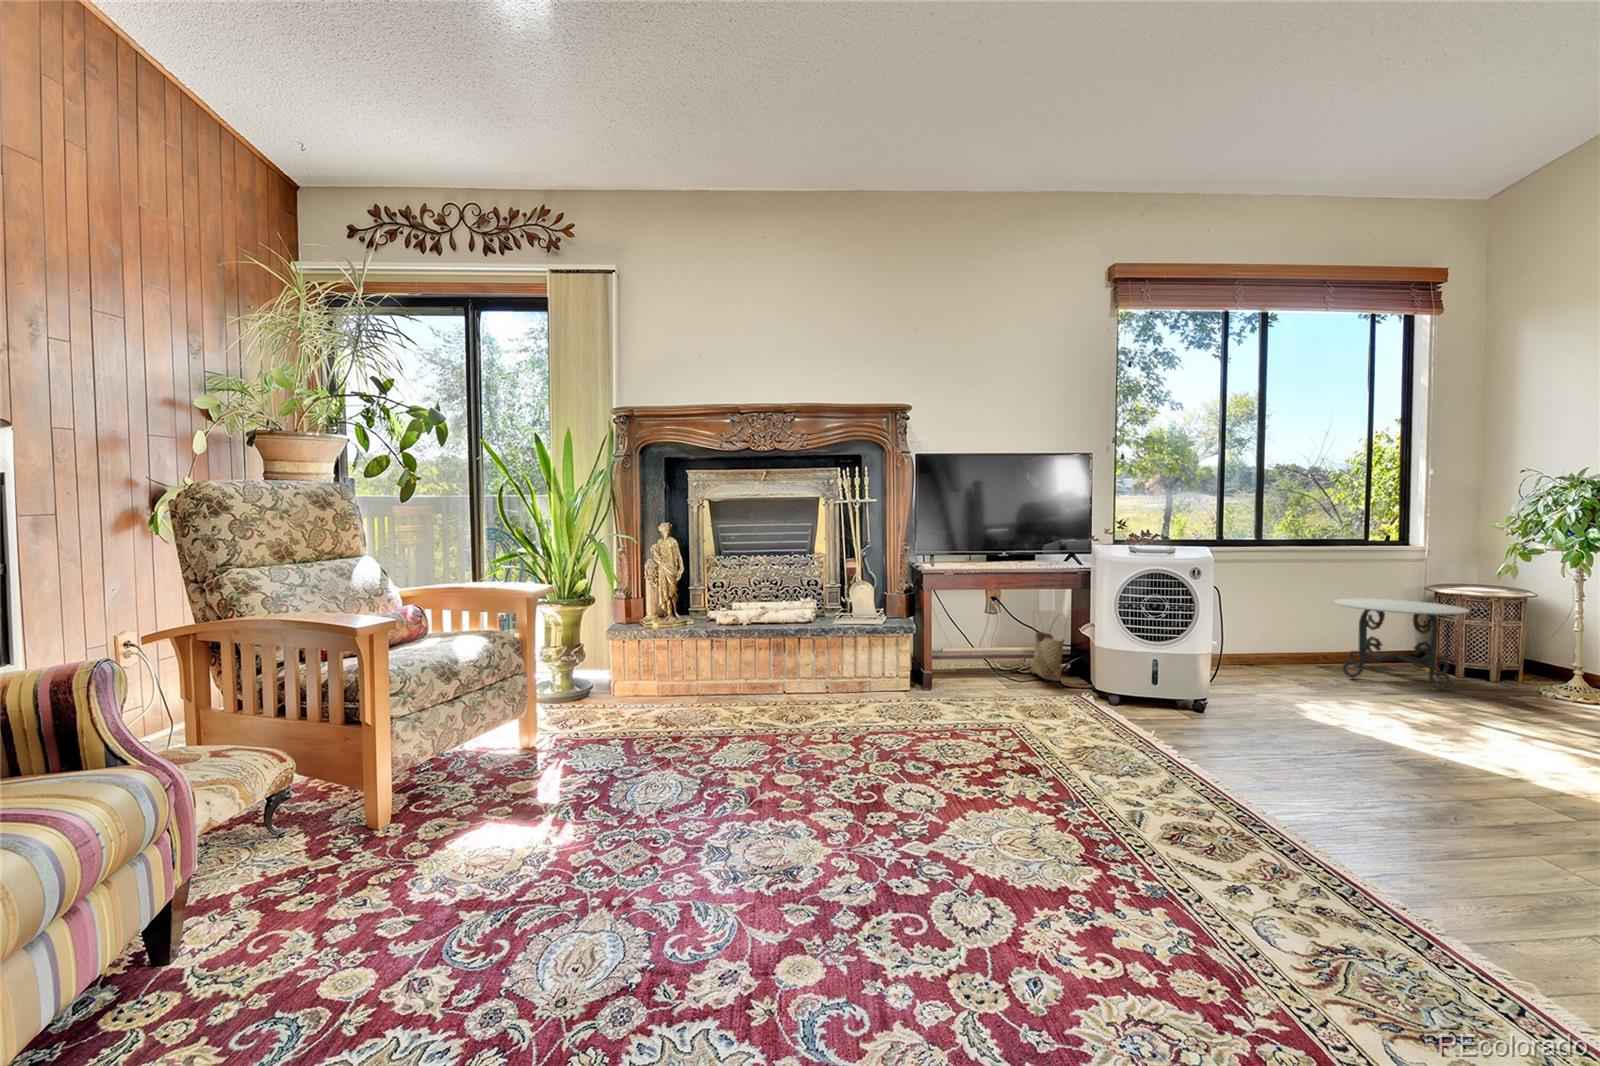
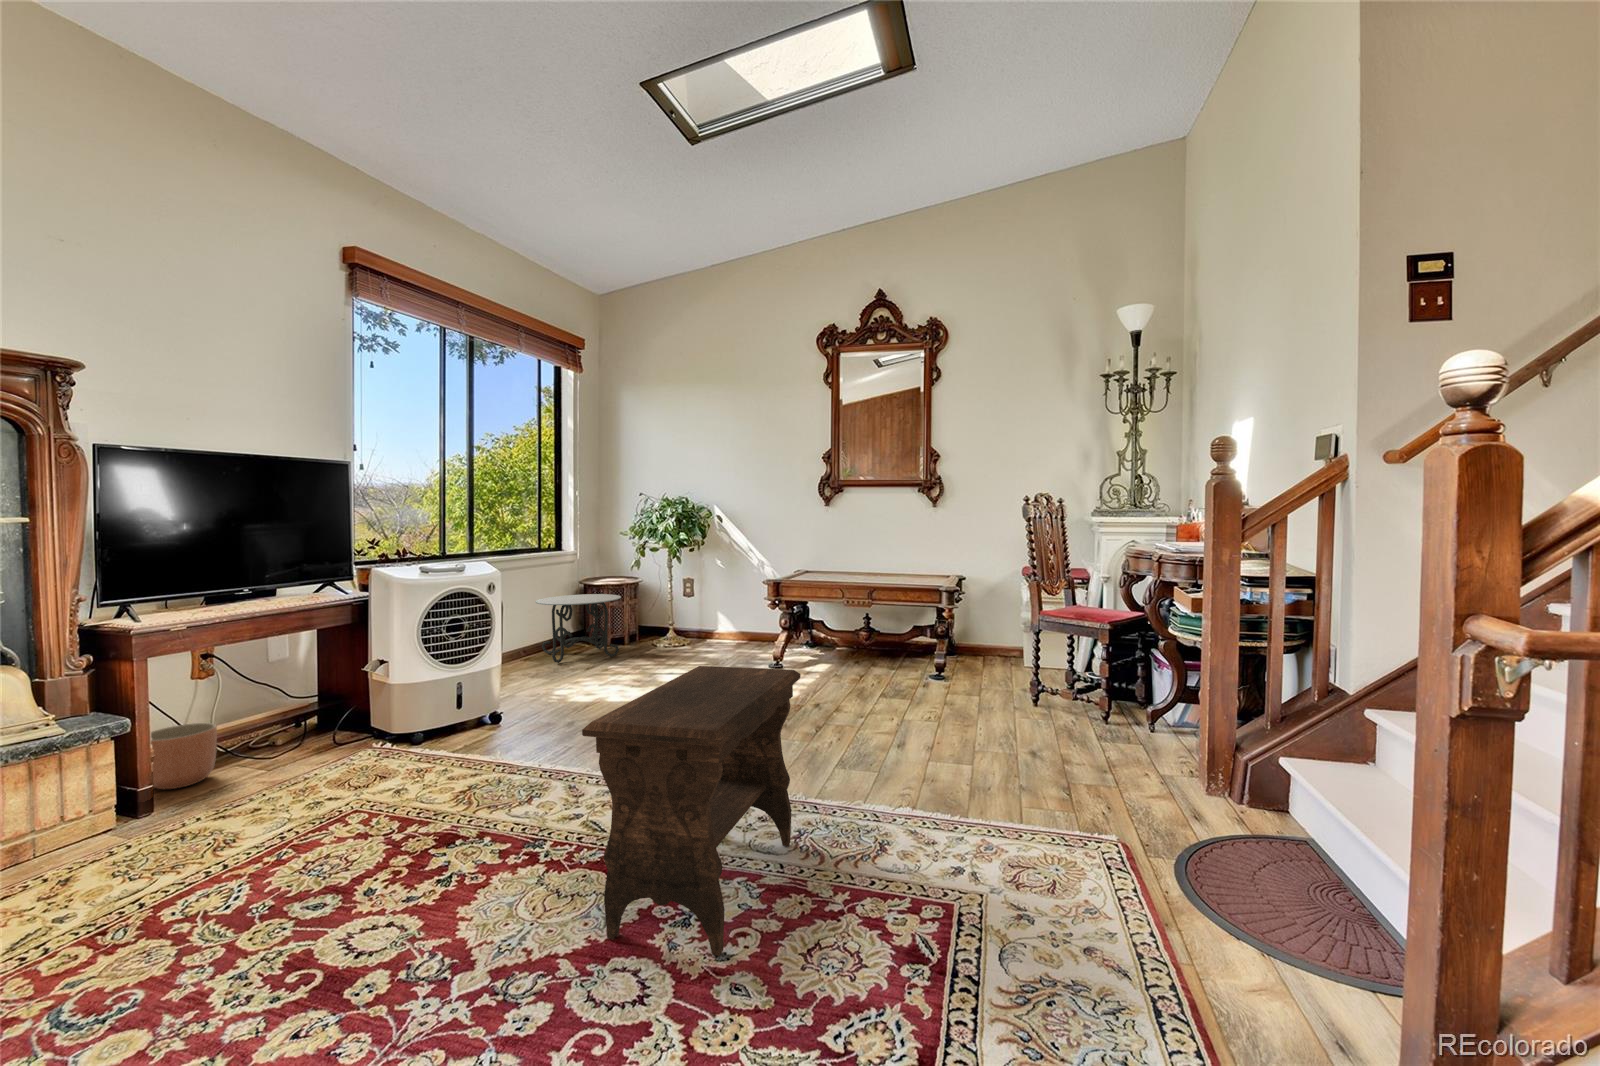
woven basket: present [1032,623,1064,681] -> none [275,657,332,743]
planter: none [940,640,980,681] -> present [151,723,217,789]
footstool: none [1000,683,1343,957] -> present [582,666,800,956]

